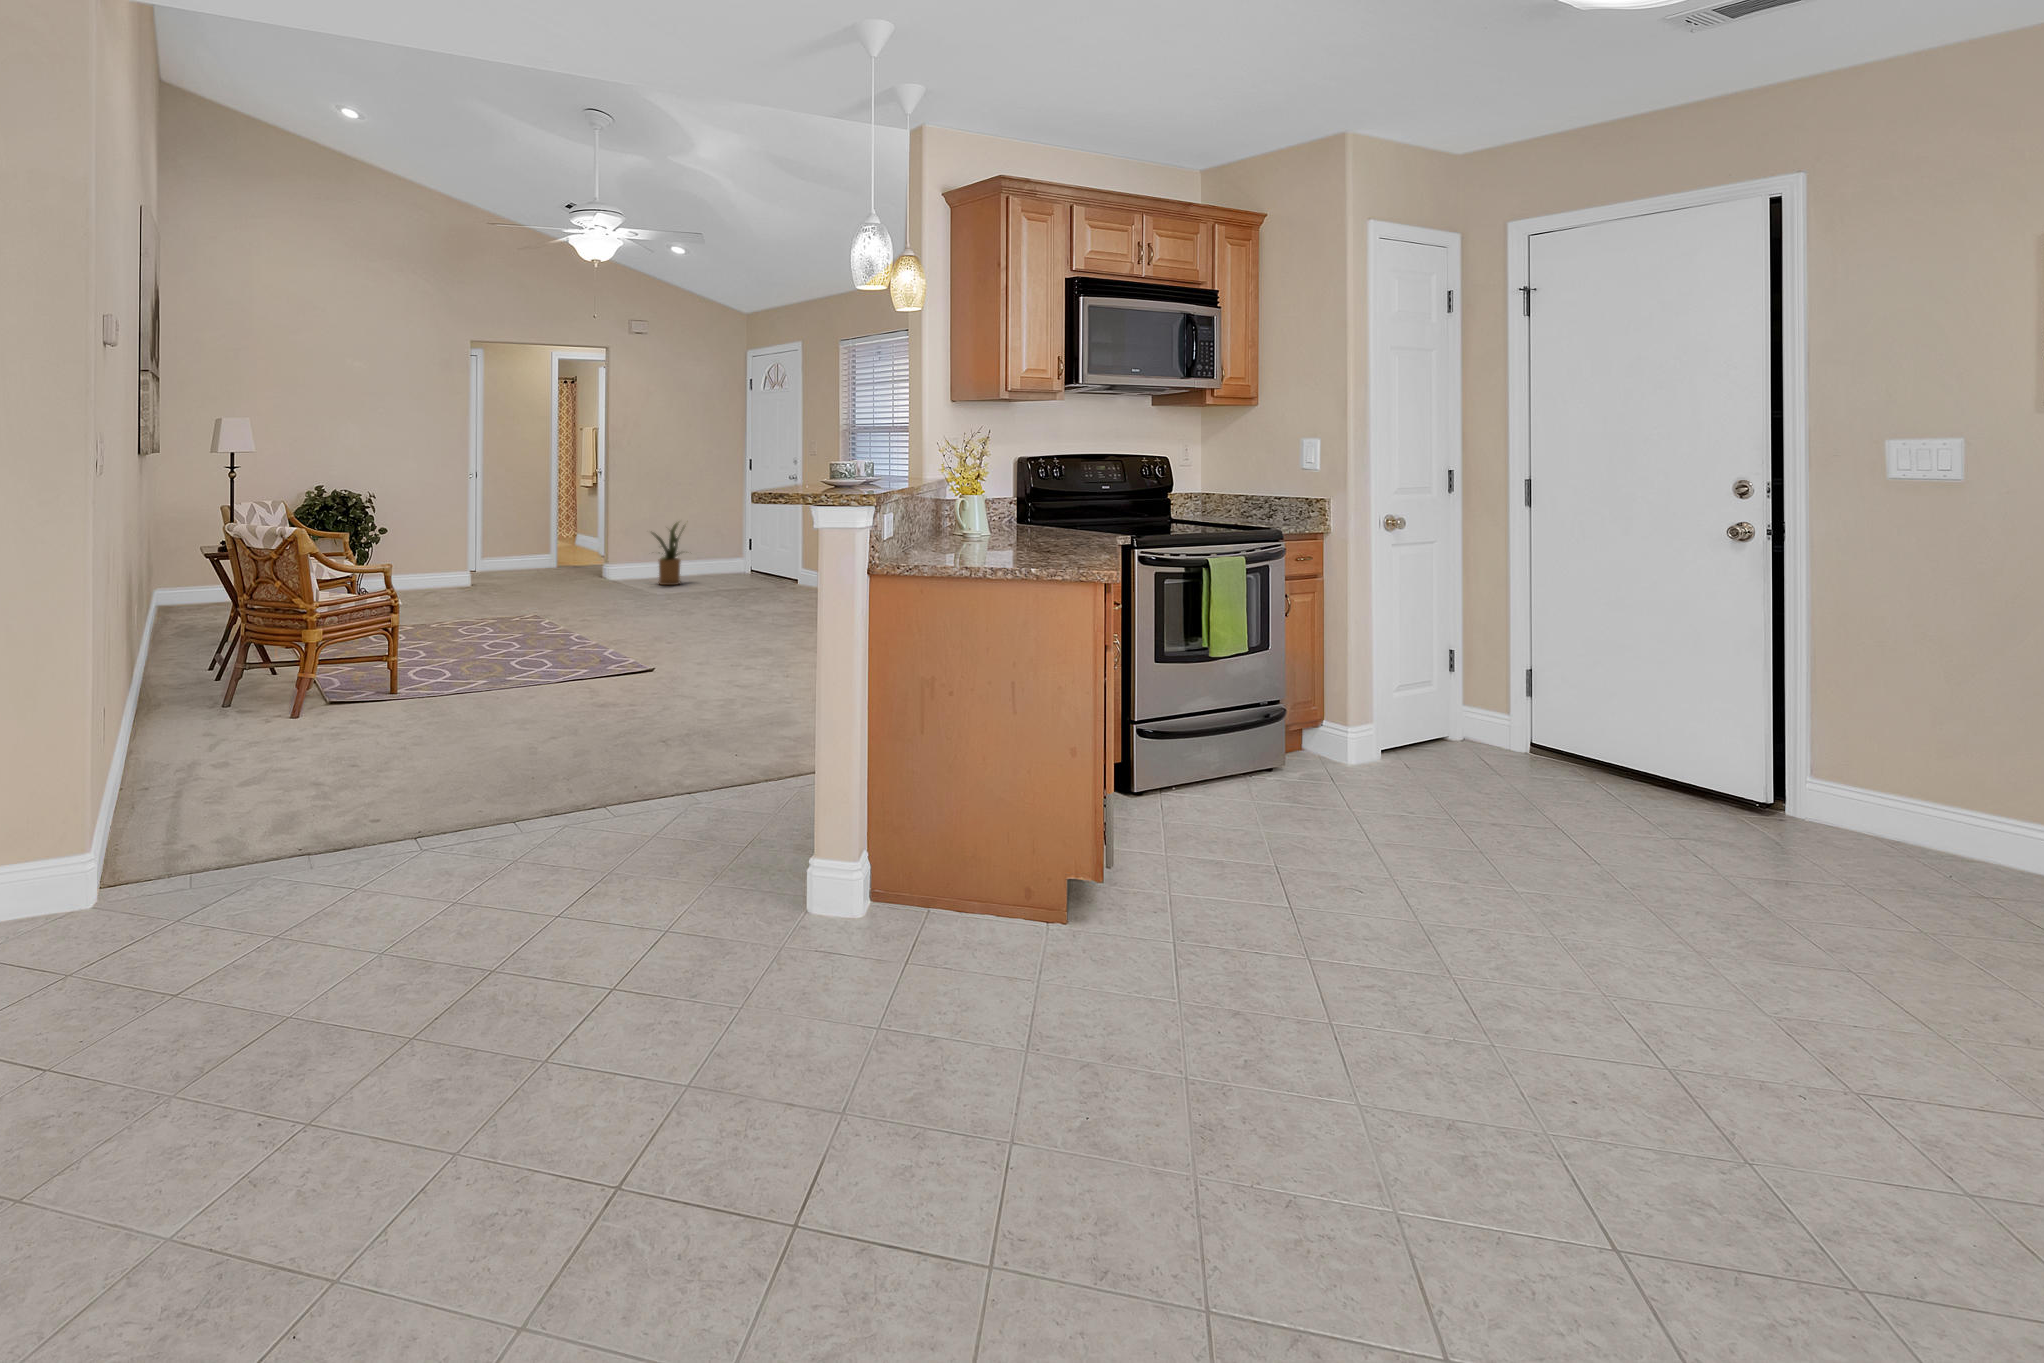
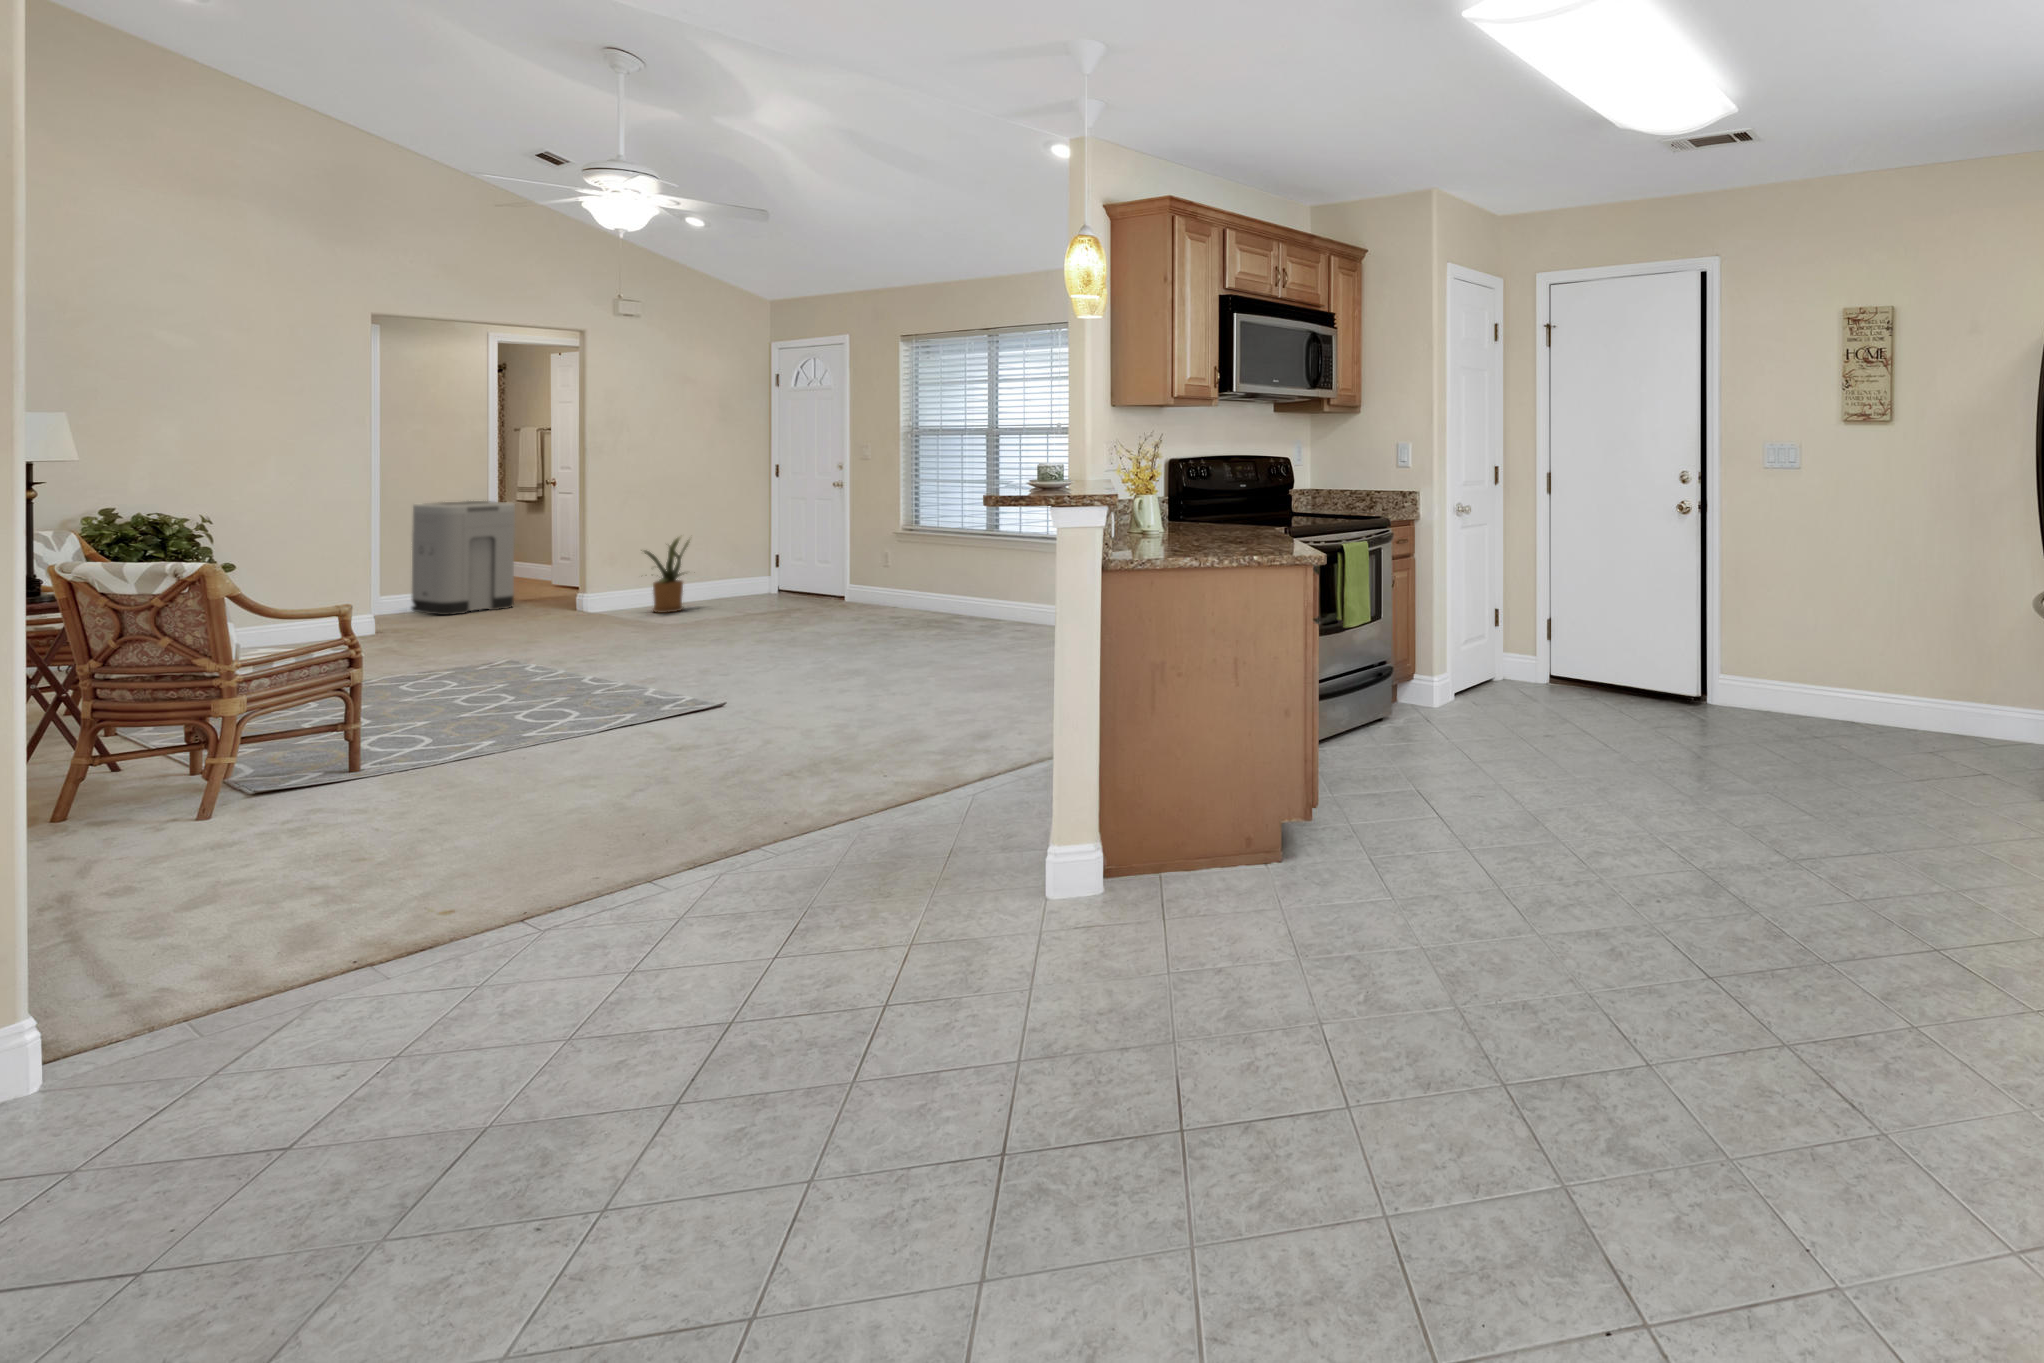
trash can: none [508,488,572,576] -> present [412,501,515,615]

